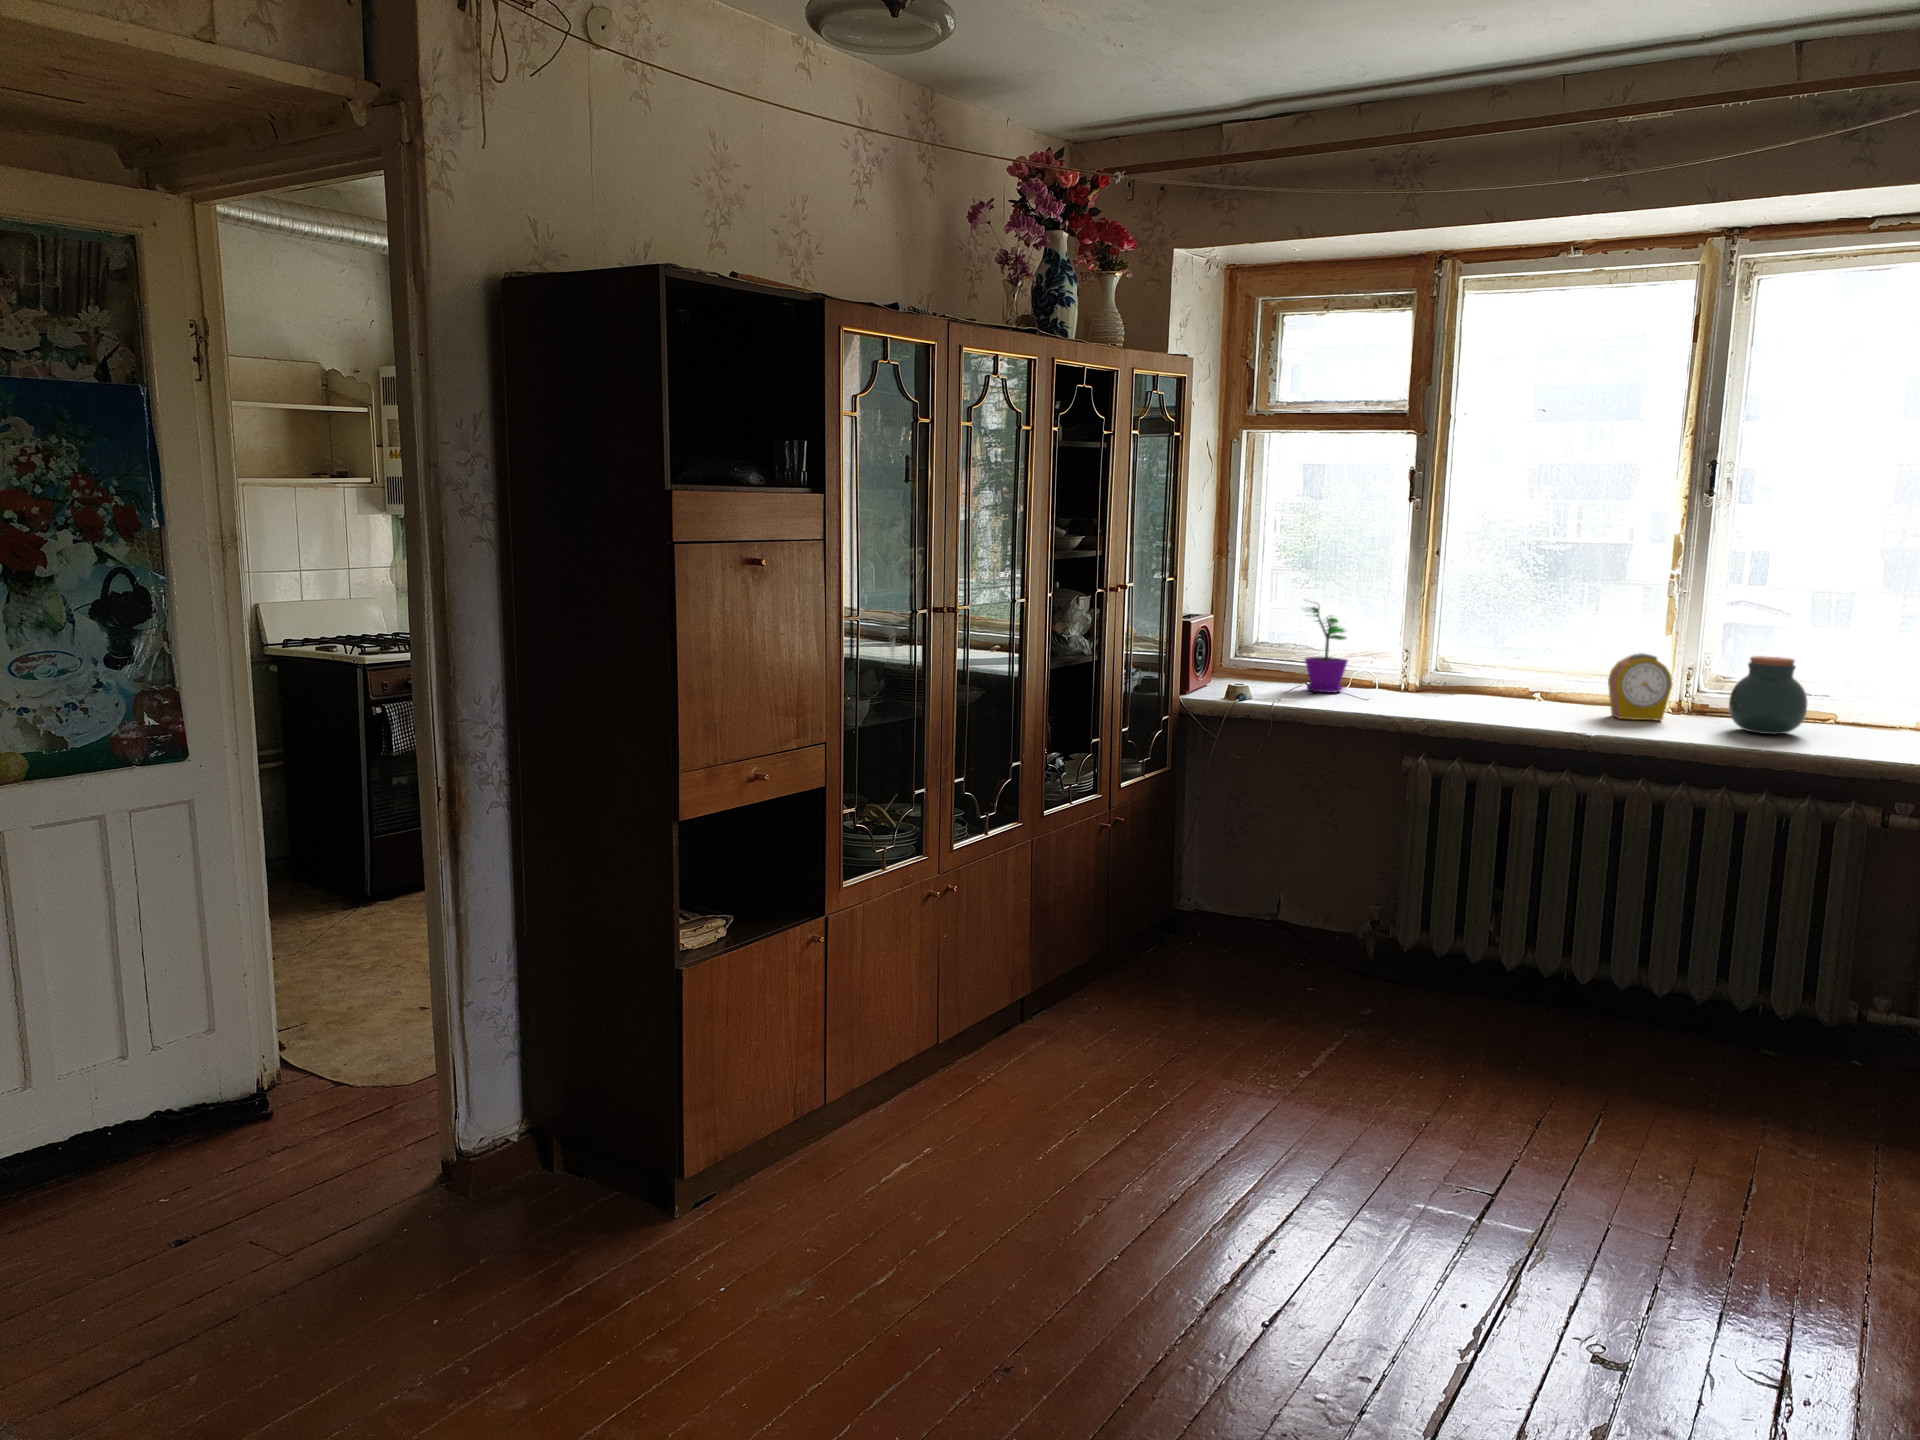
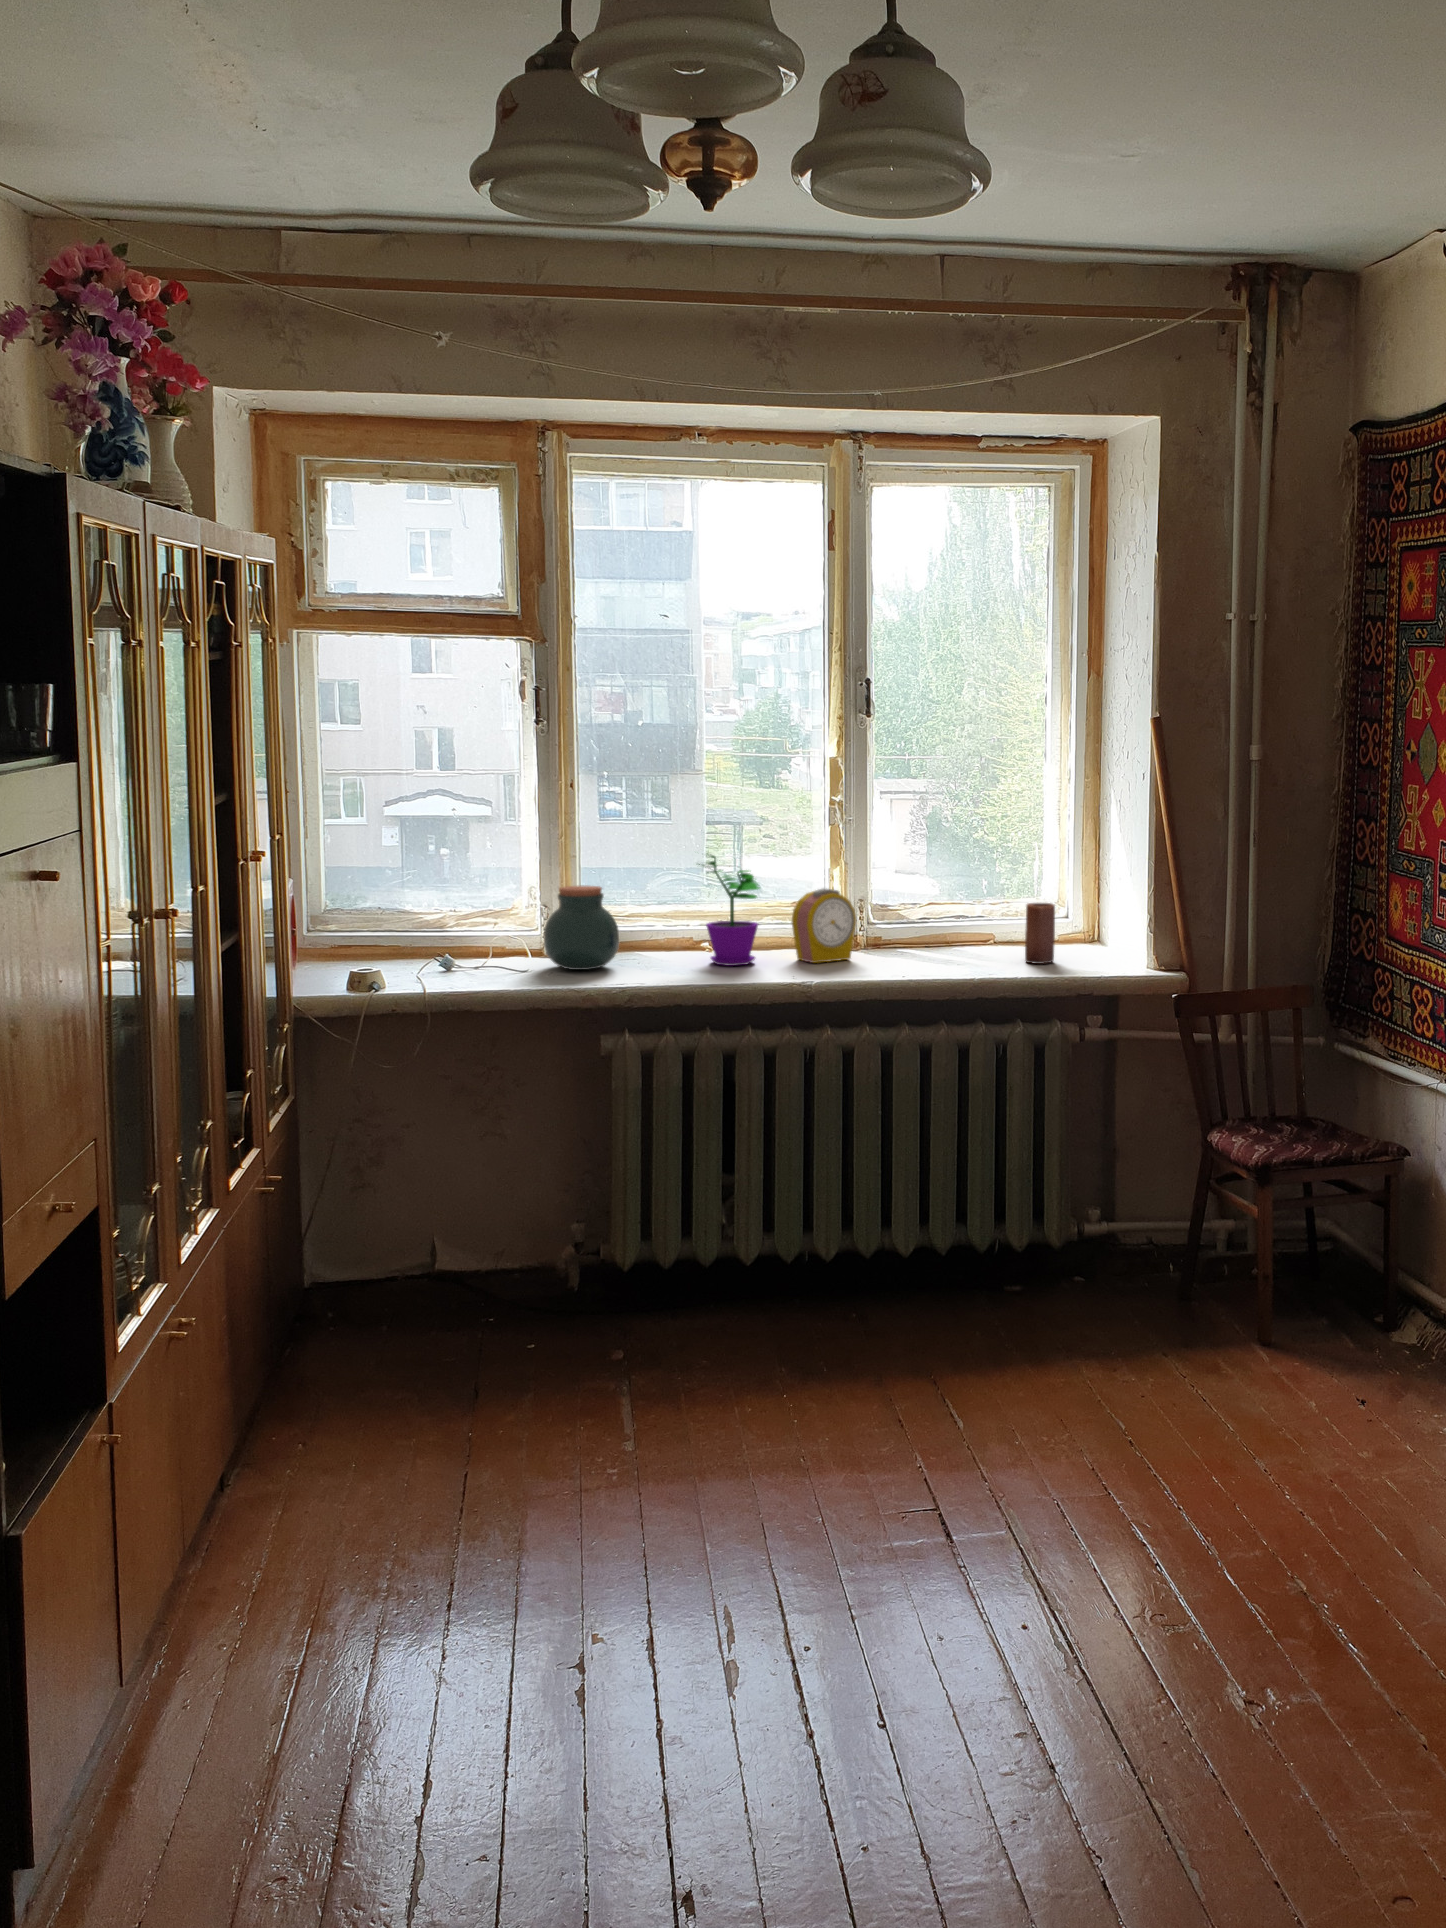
flower pot: present [1305,607,1348,693] -> present [699,854,759,966]
jar: present [1729,656,1807,734] -> present [544,886,619,970]
candle: none [1847,686,1887,747] -> present [1025,903,1055,964]

